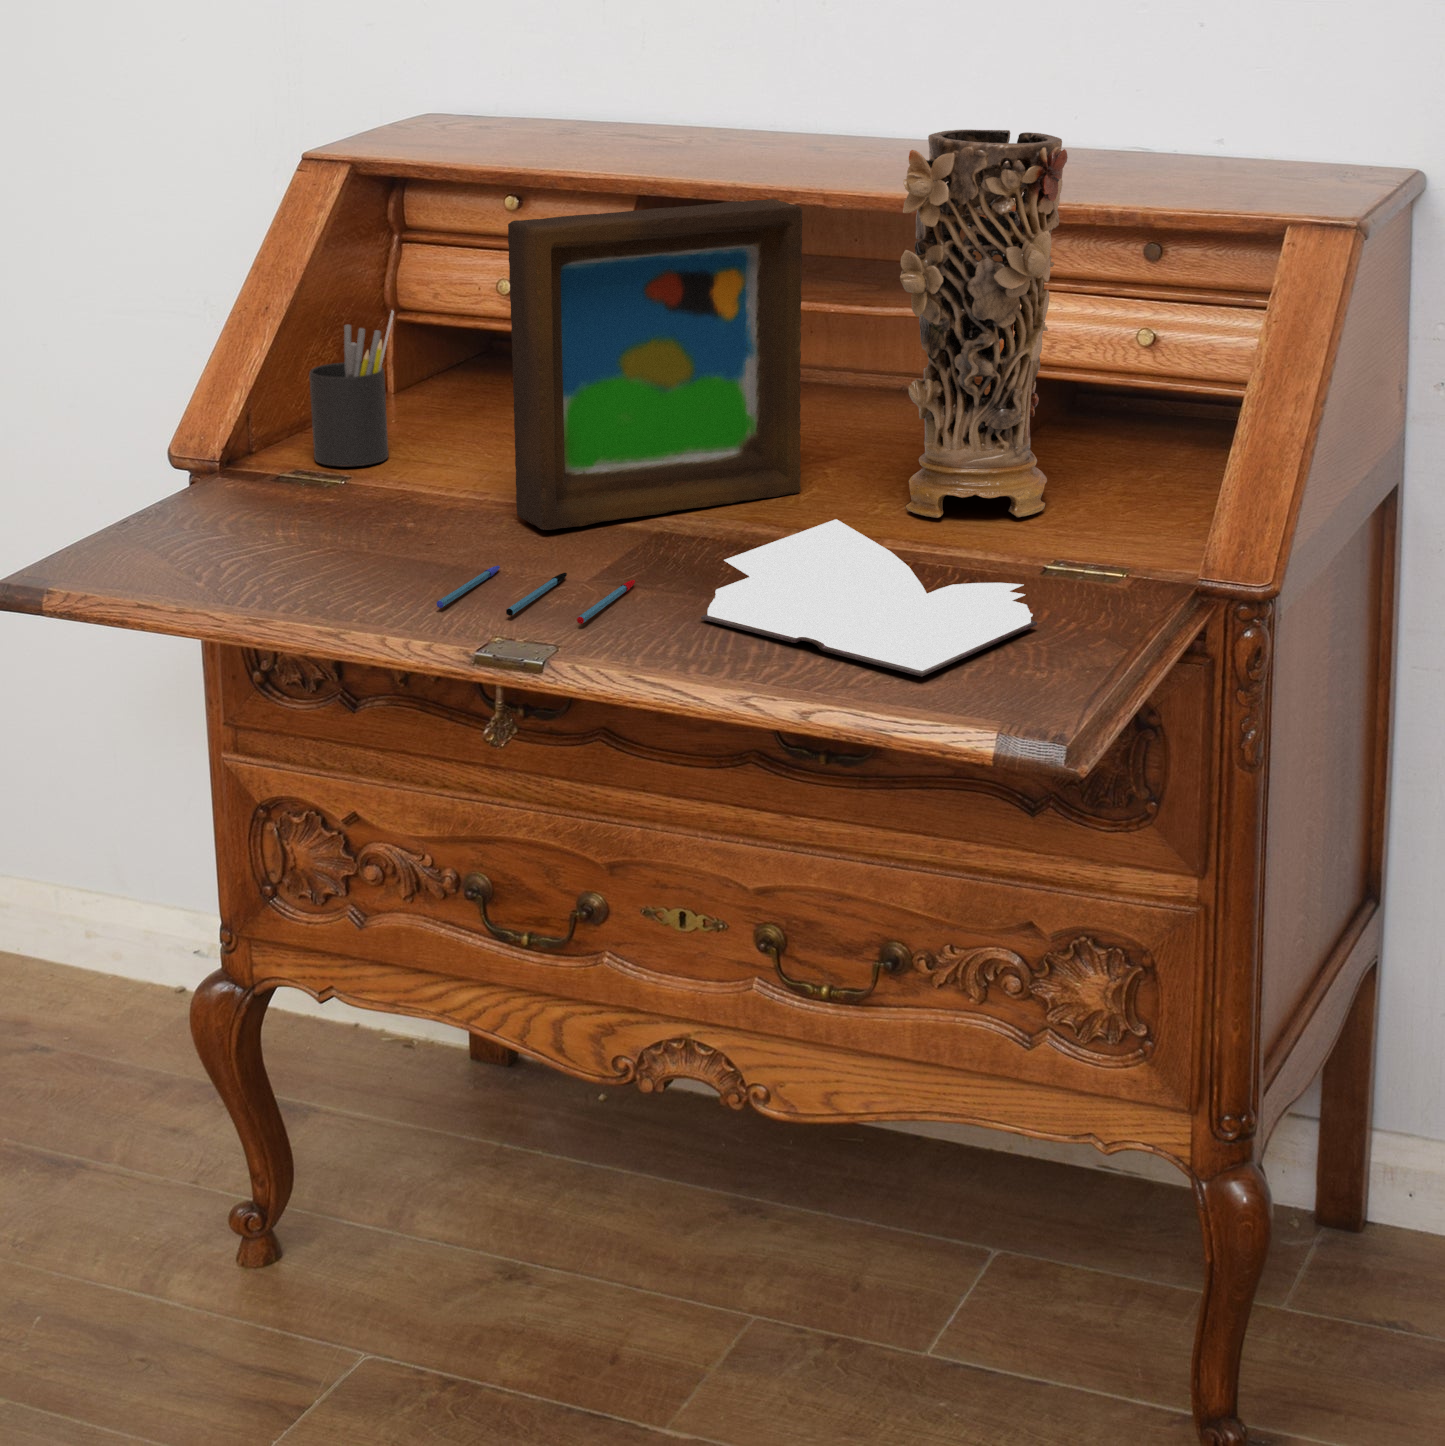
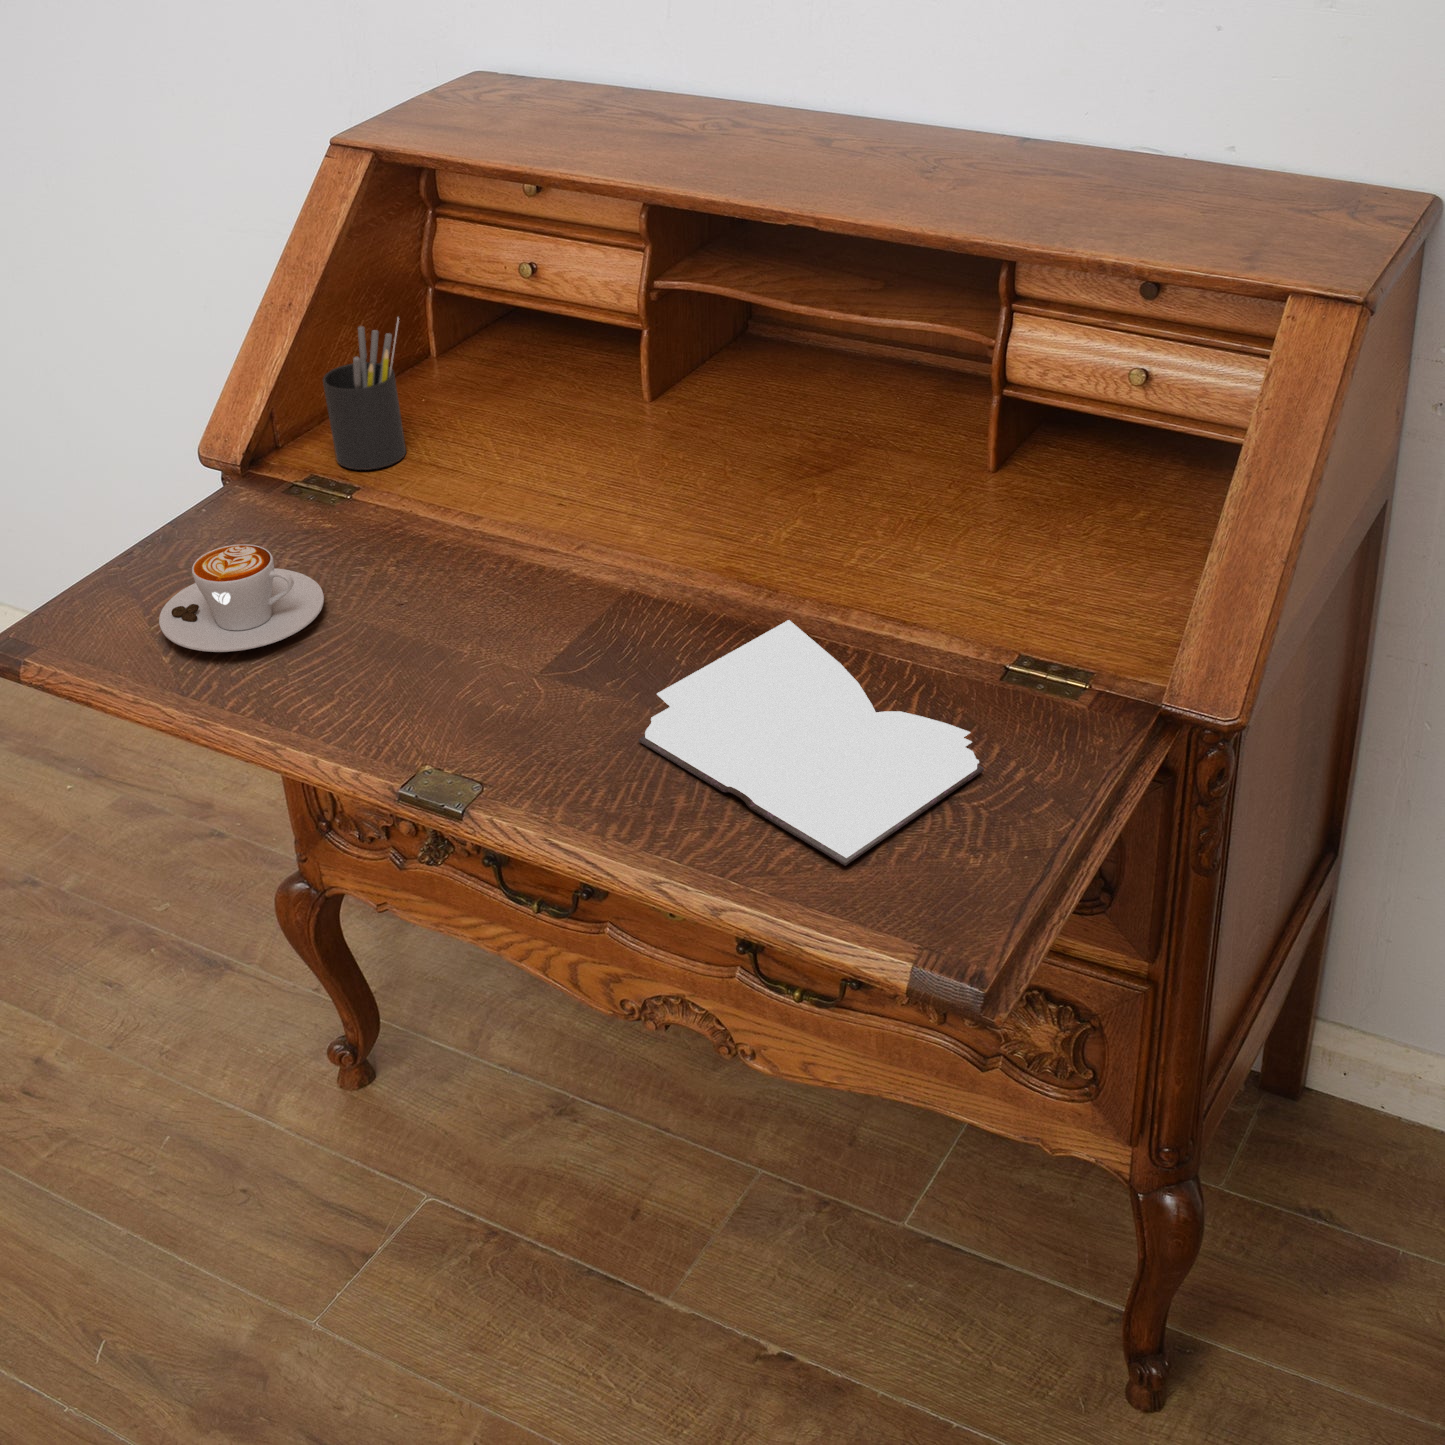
decorative vase: present [900,130,1068,518] -> none [872,166,1056,575]
picture frame: present [508,199,802,530] -> none [466,231,783,583]
coffee cup: none [184,485,351,573] -> present [159,544,324,652]
pen: present [437,566,635,624] -> none [380,640,587,747]

